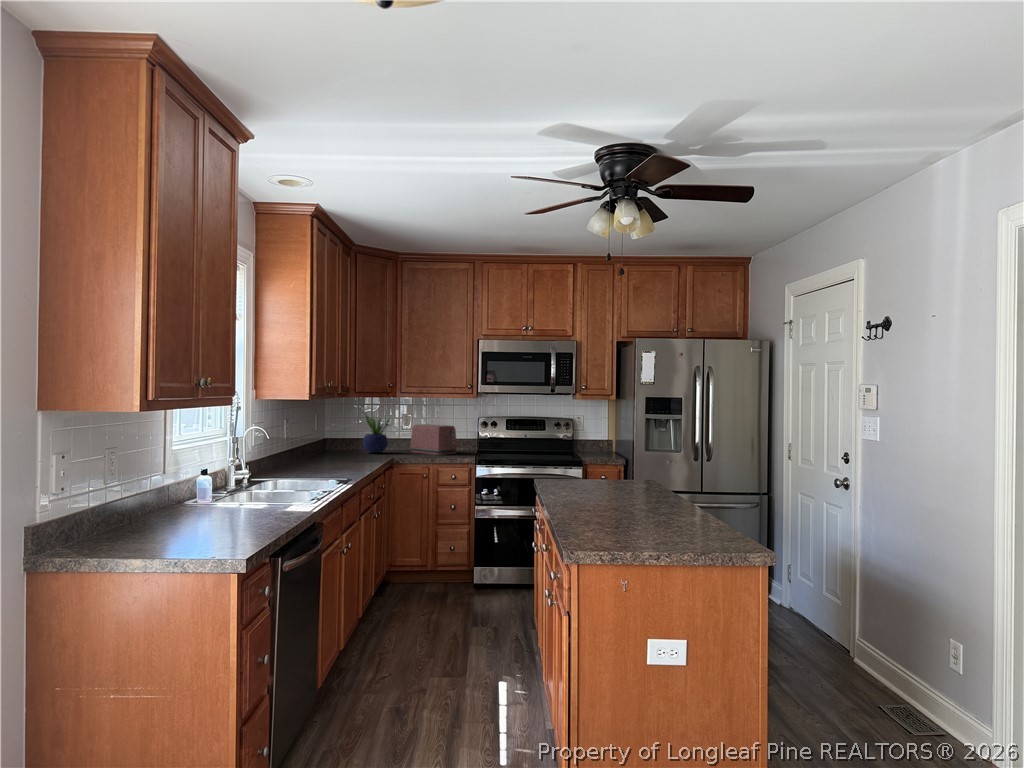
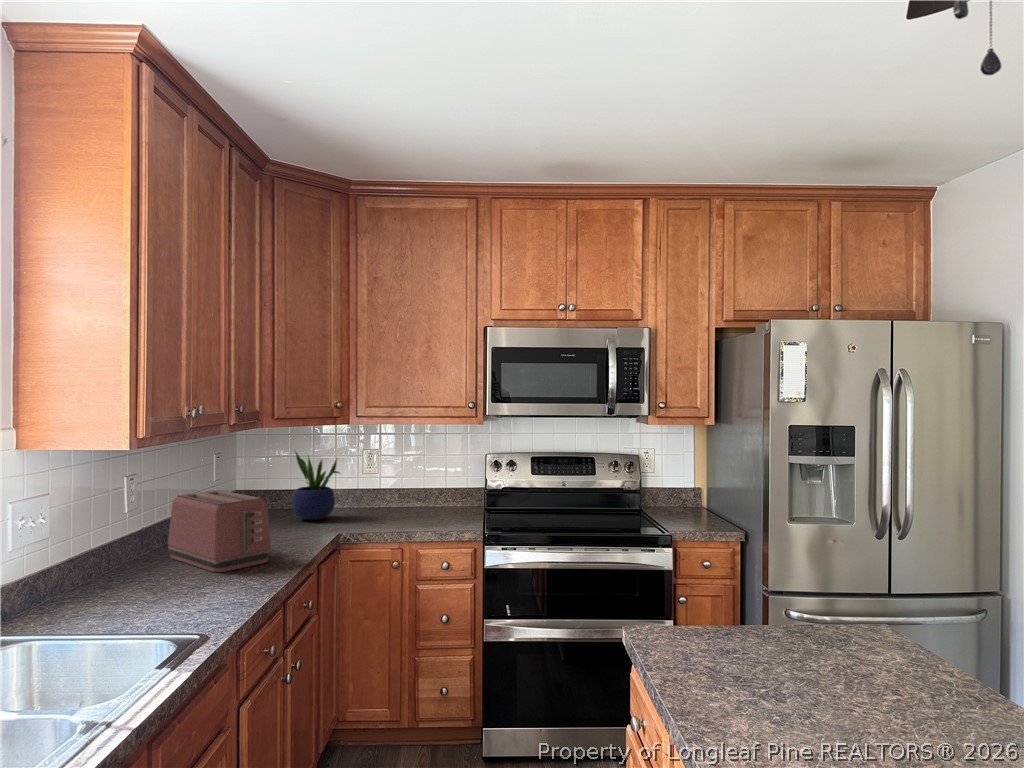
toaster: present [410,424,457,455] -> present [168,490,271,572]

